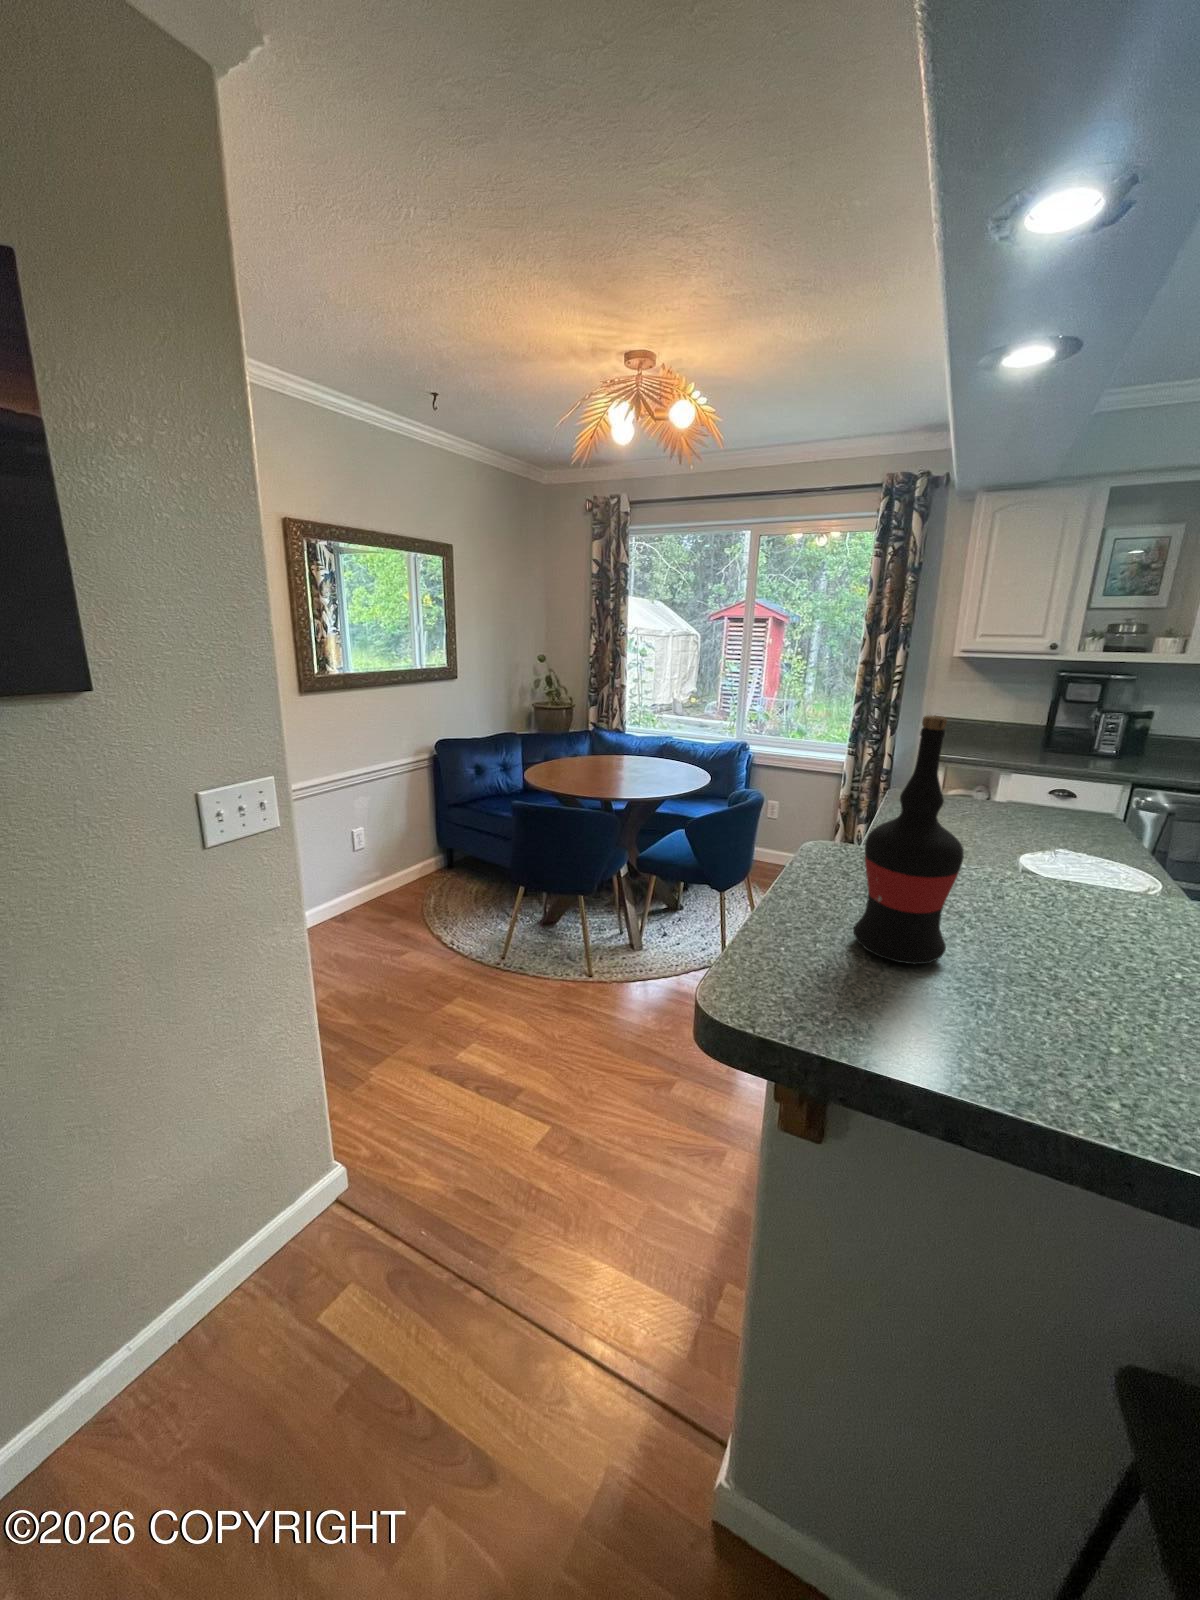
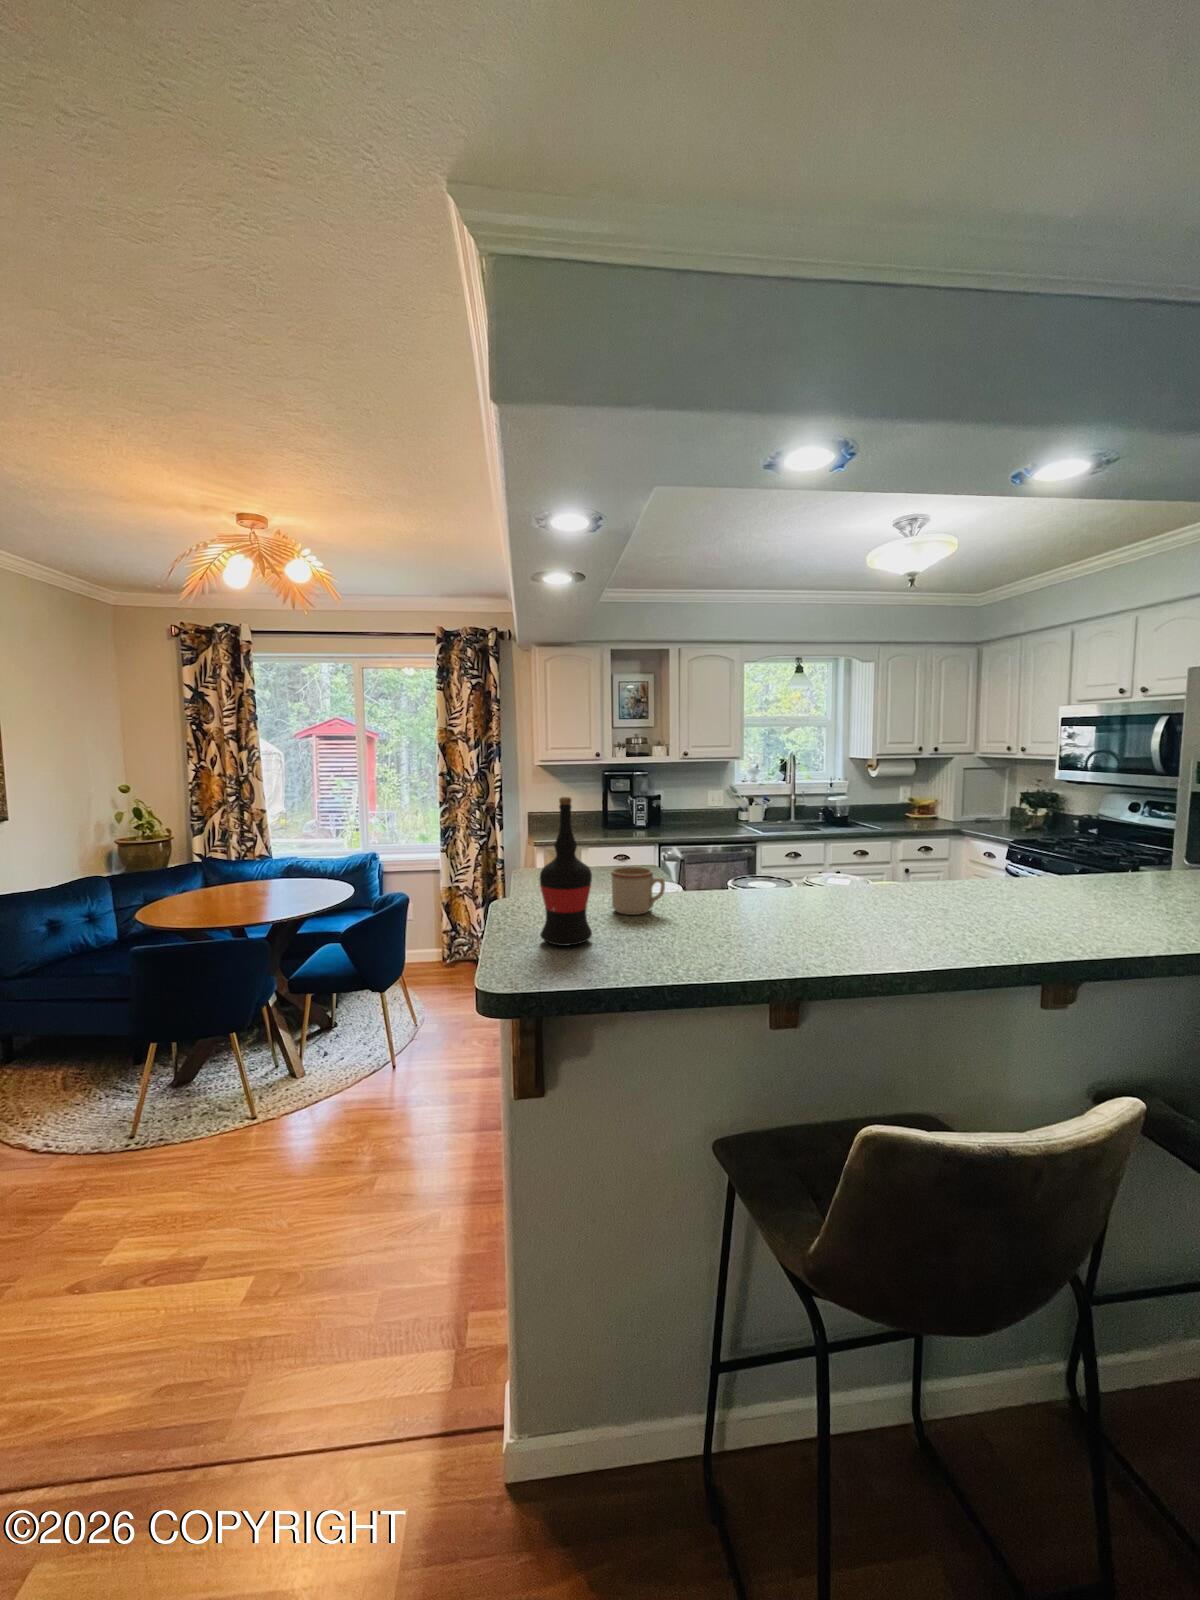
mug: none [1005,840,1125,928] -> present [611,867,665,915]

